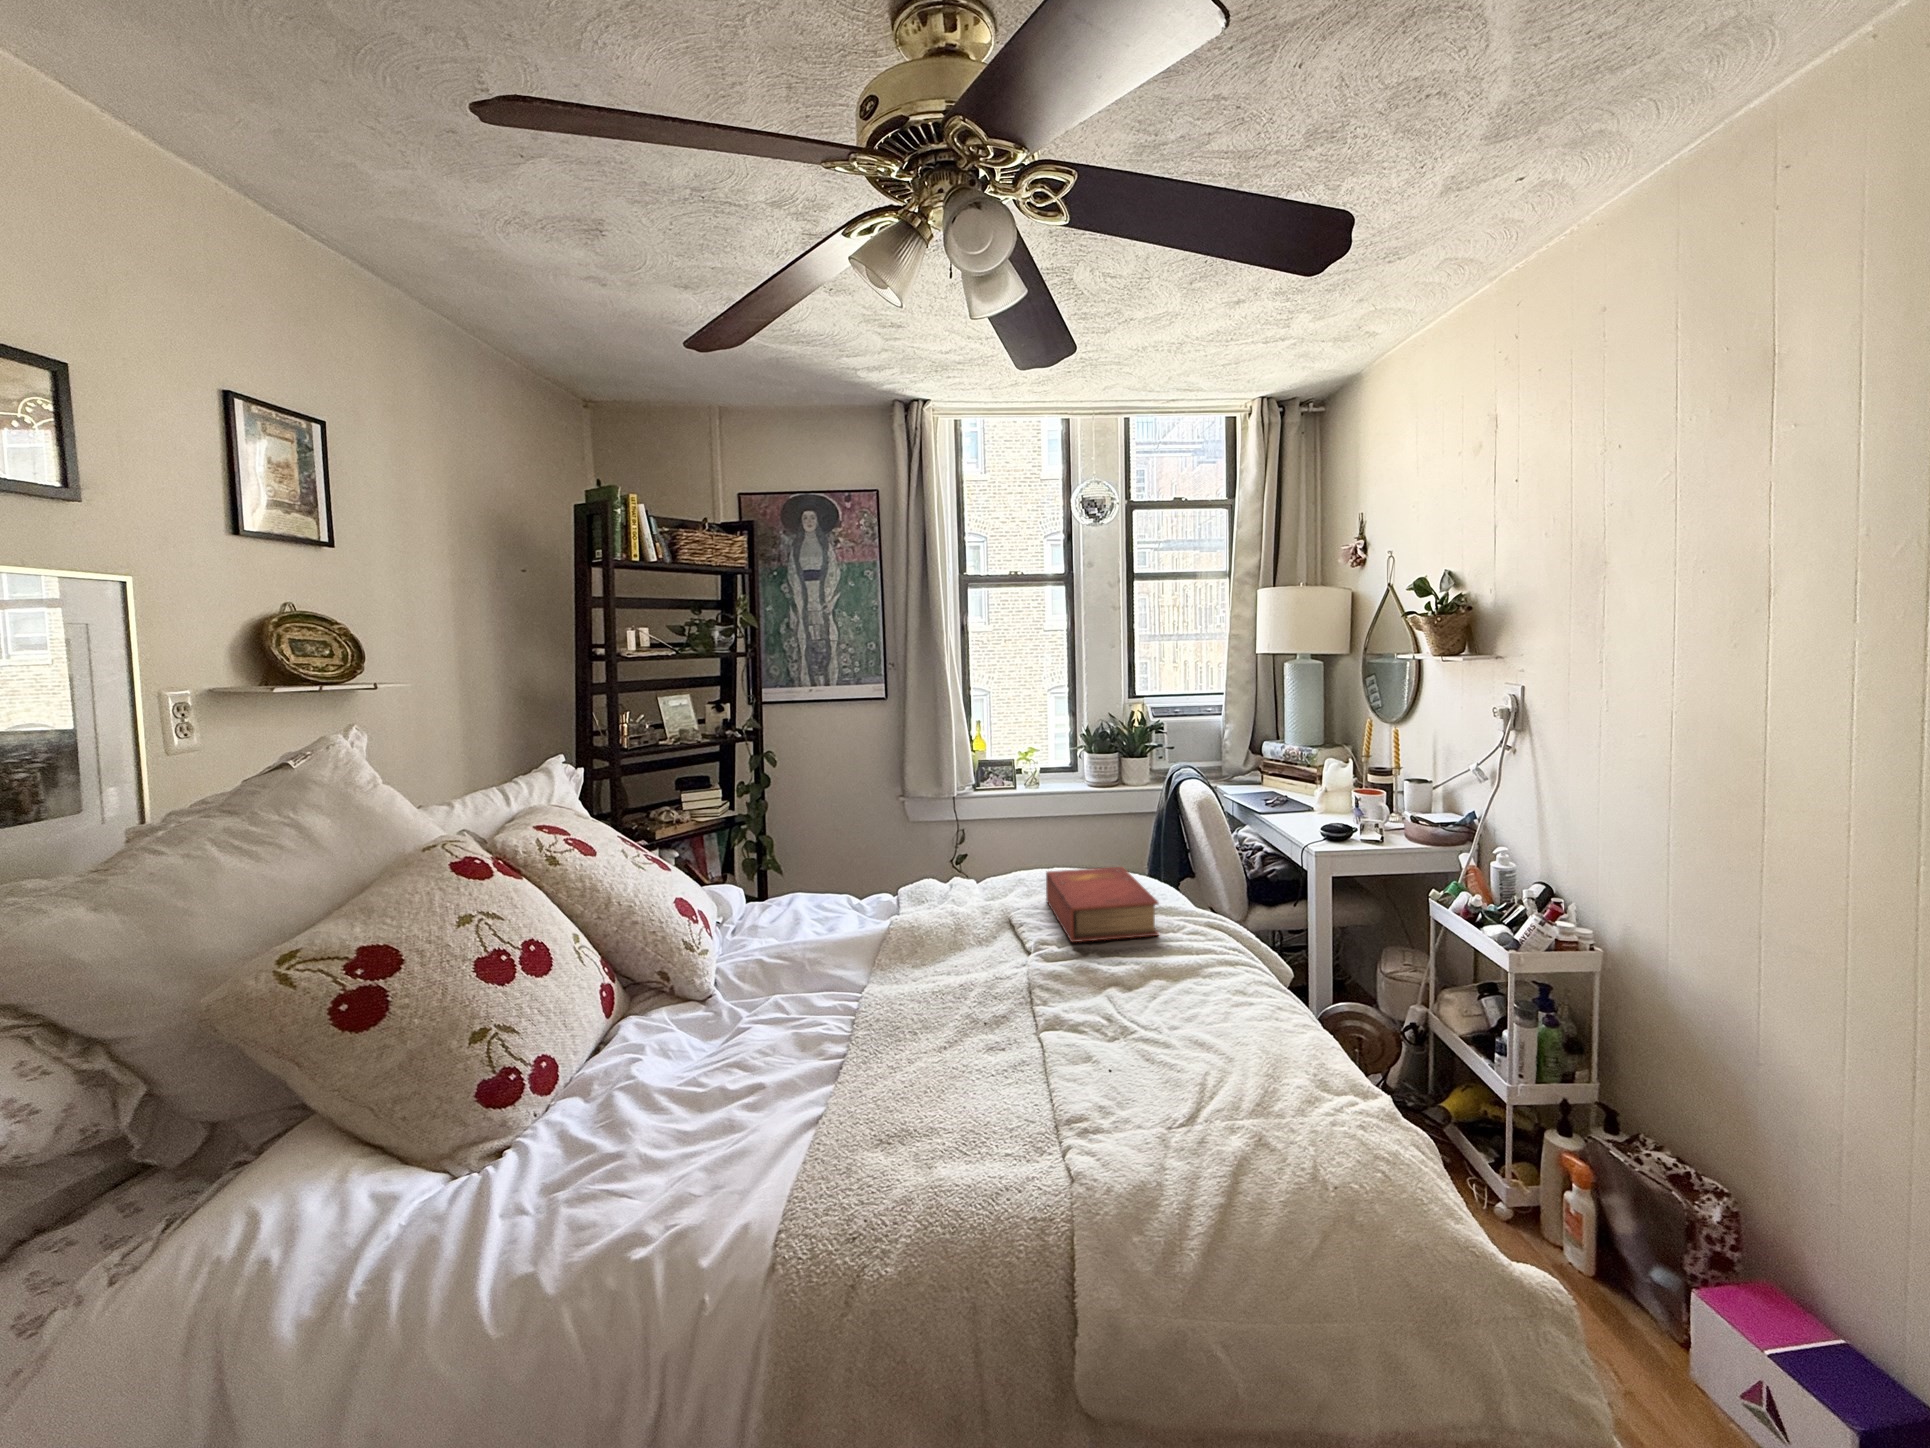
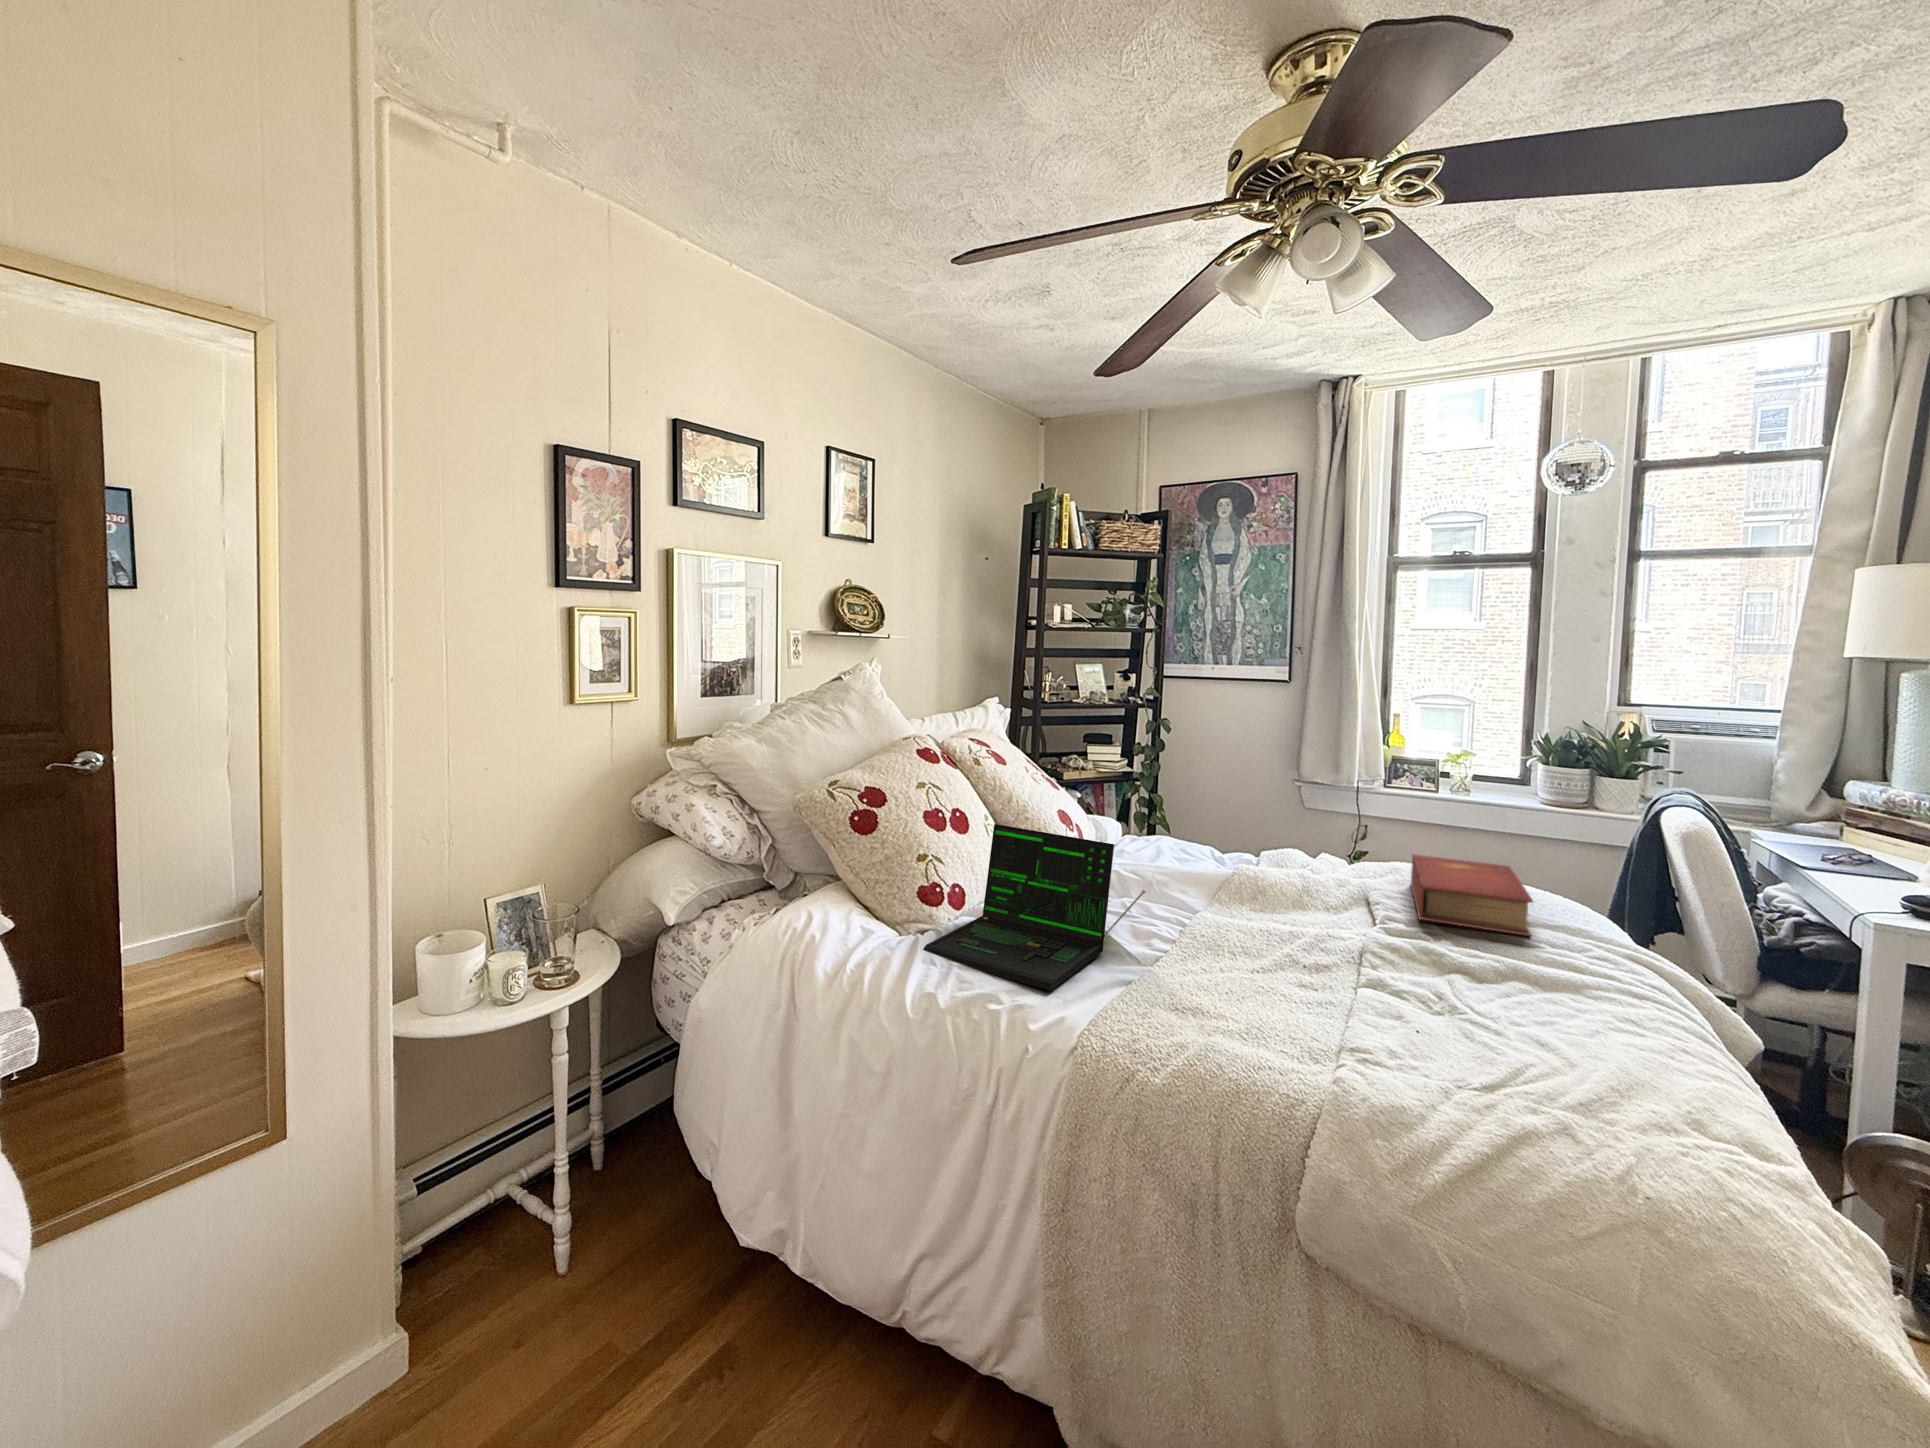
laptop: none [499,944,815,1187] -> present [924,824,1146,991]

